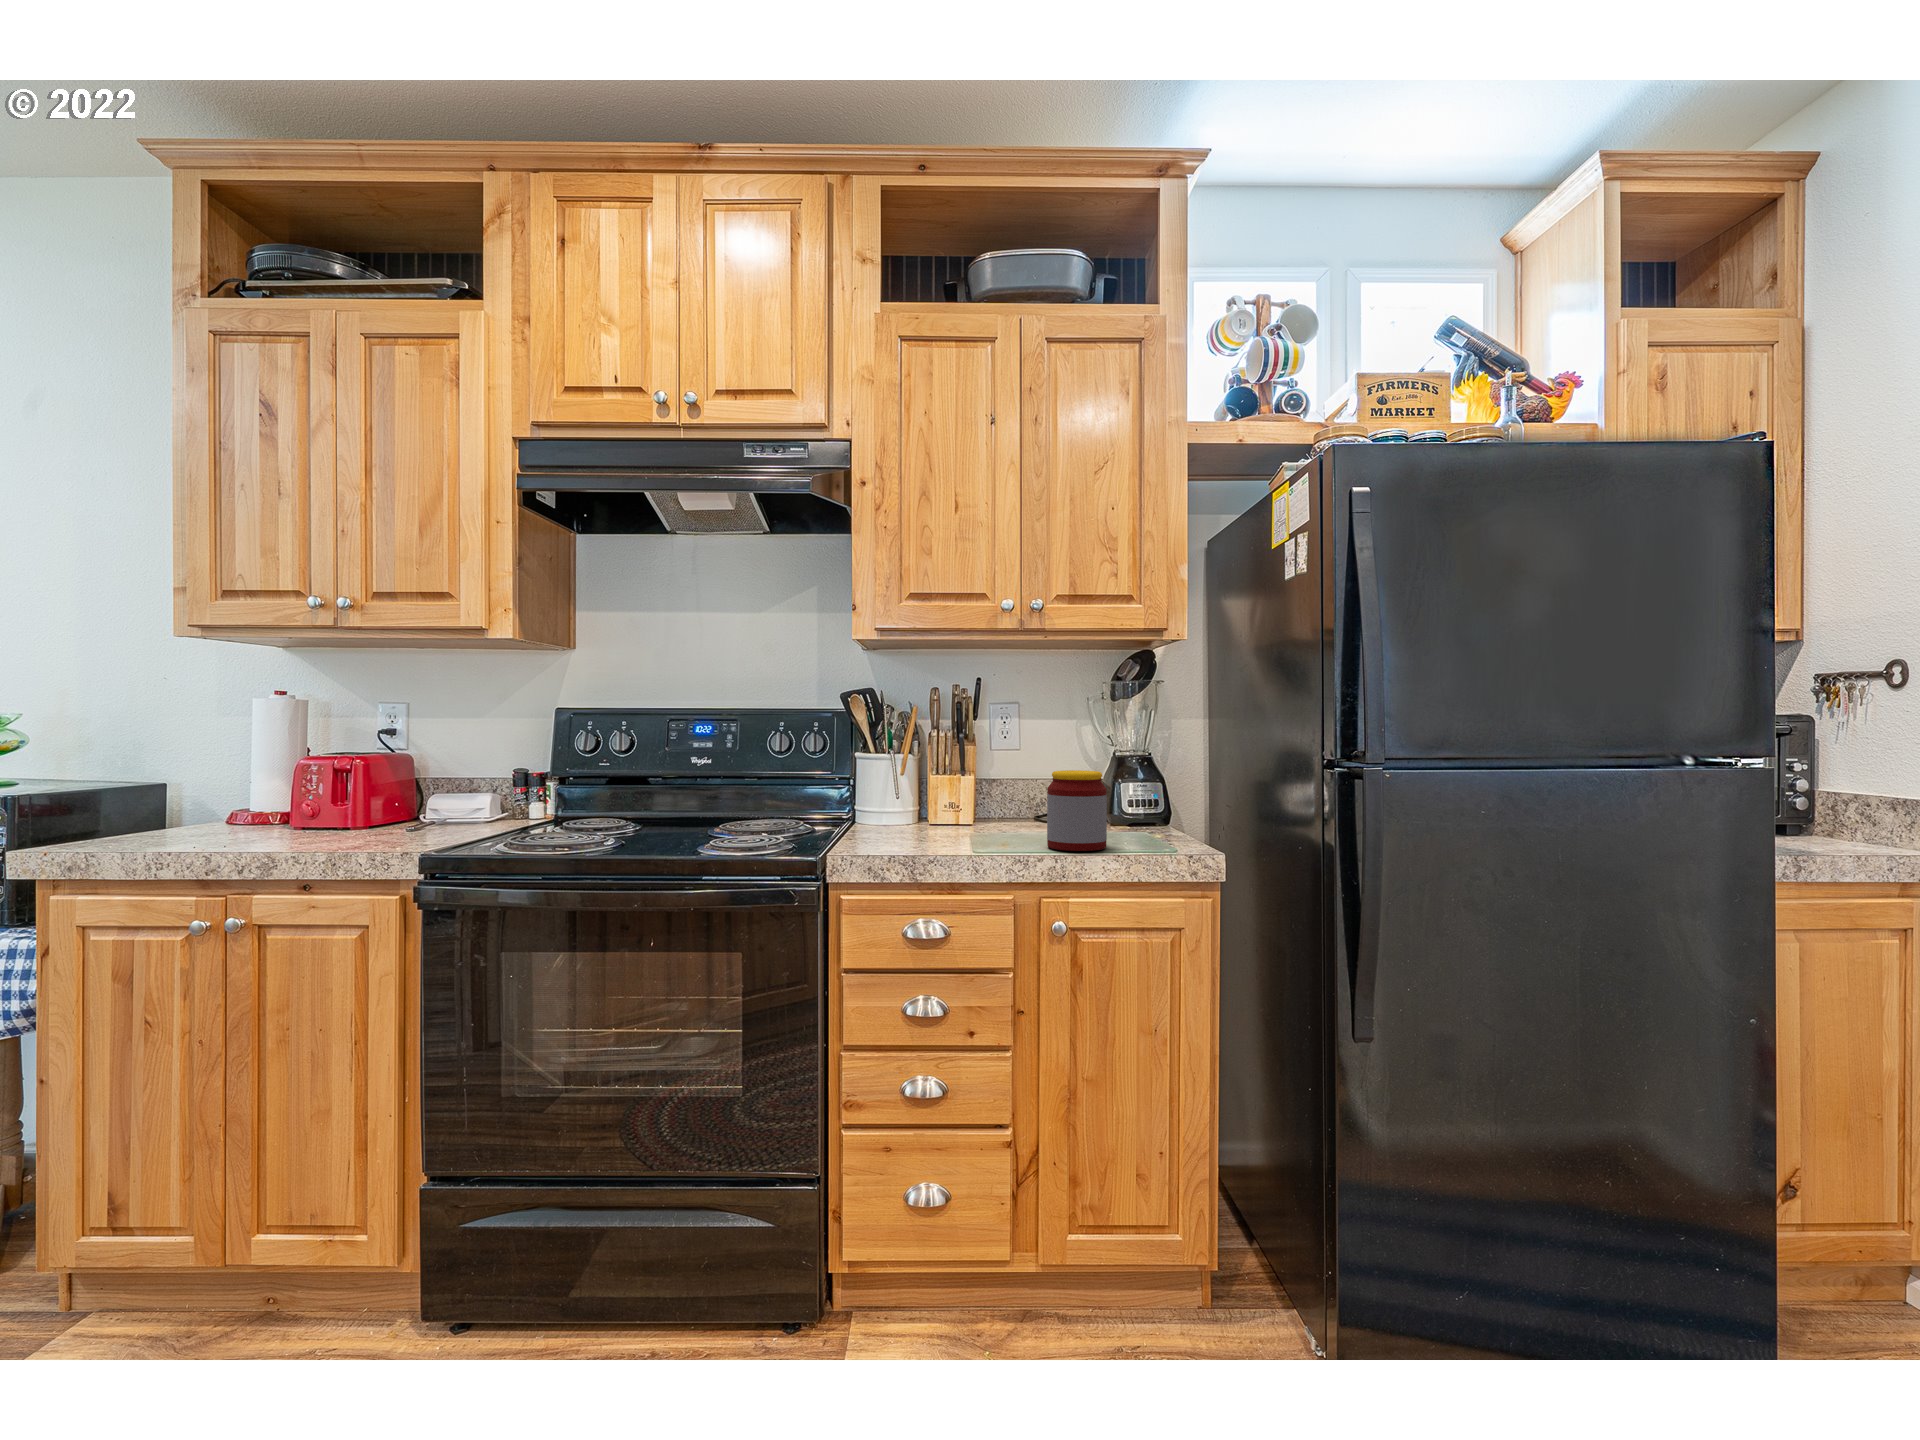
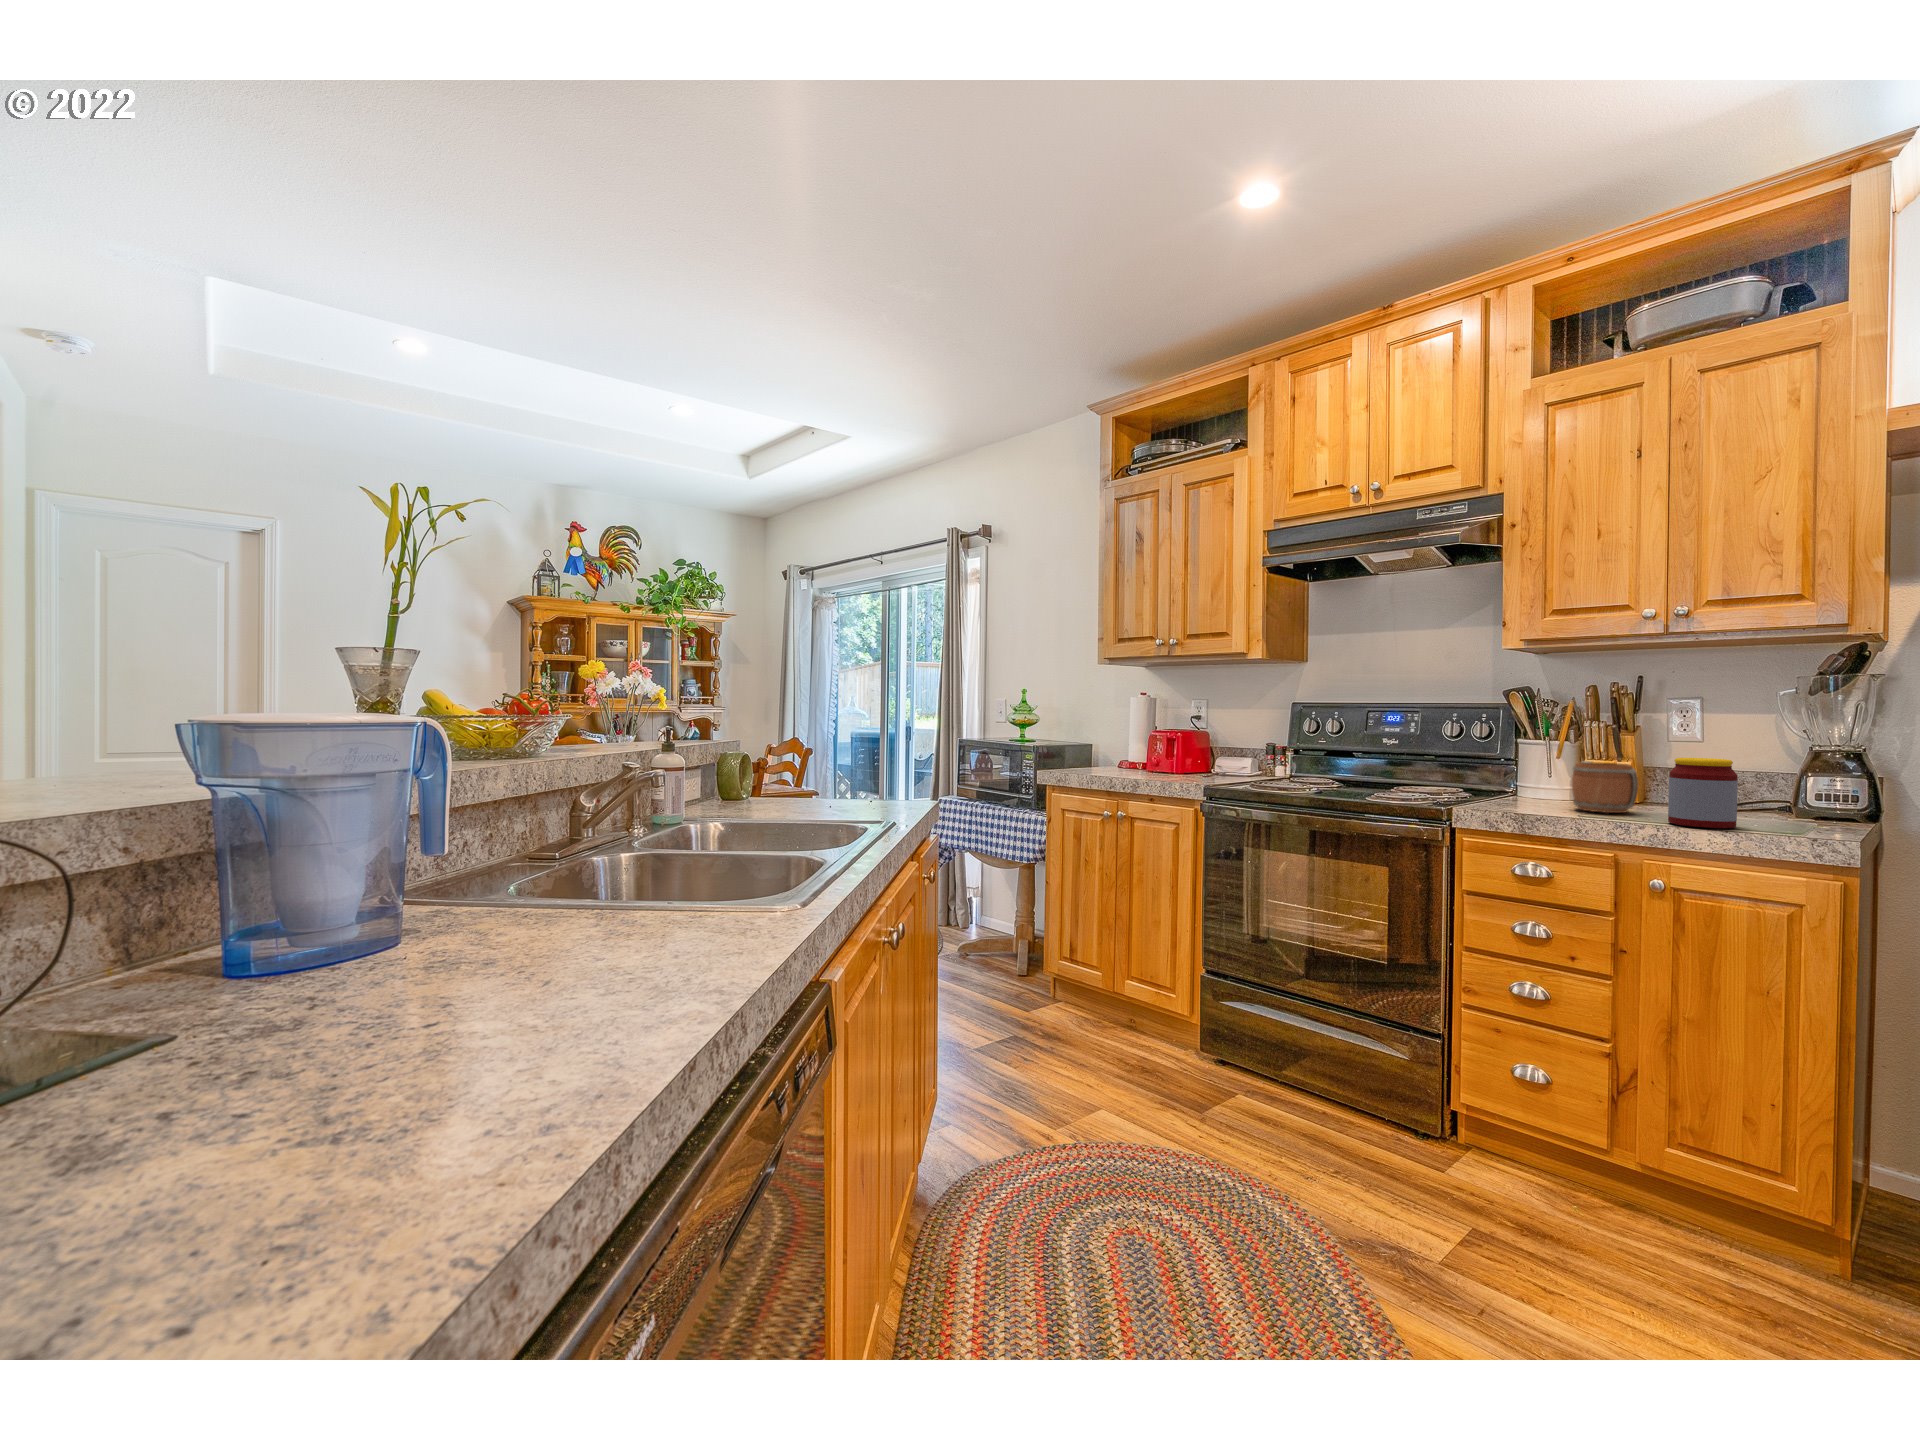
mug: none [935,778,1006,841] -> present [1572,761,1638,813]

